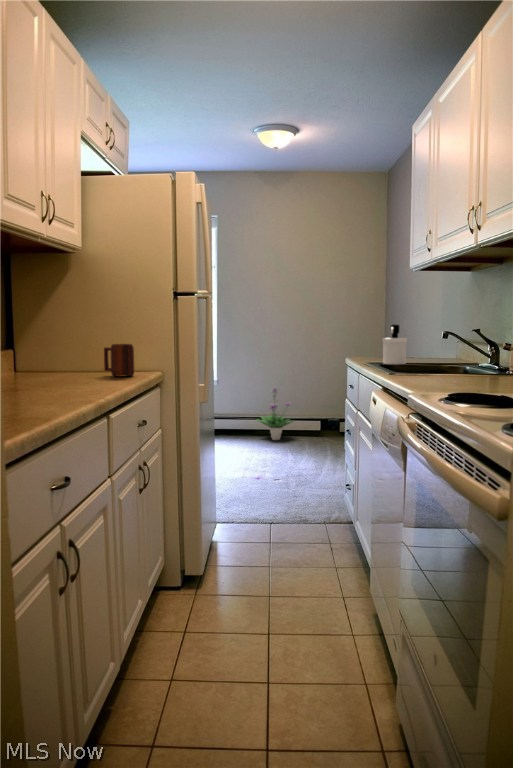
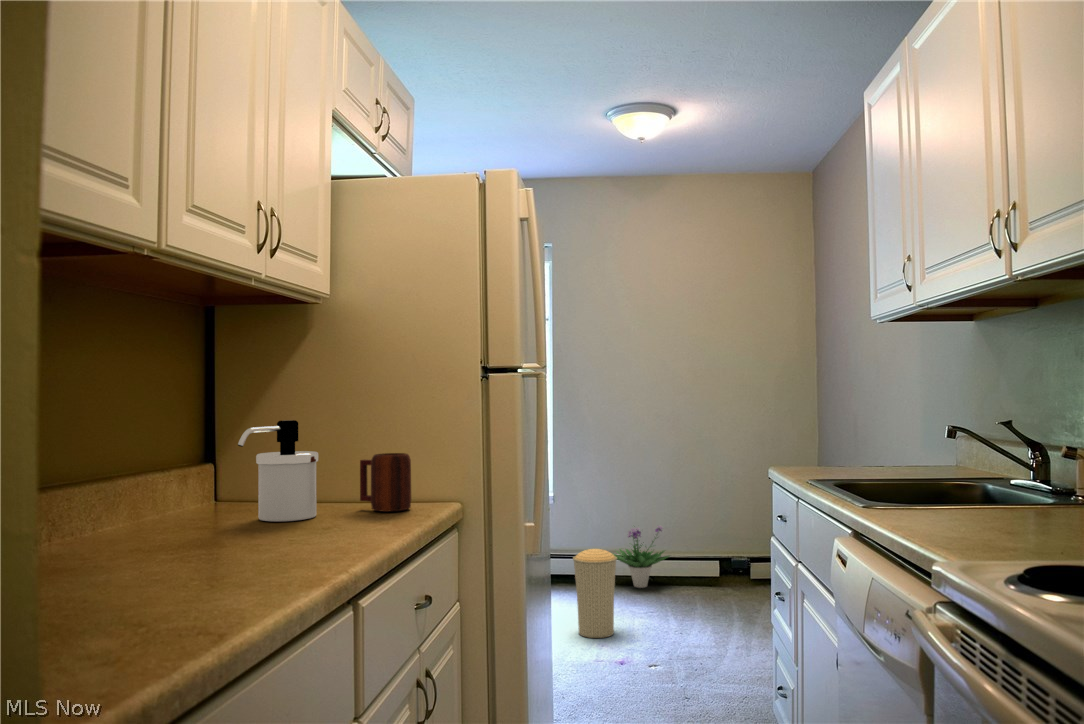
soap dispenser: present [383,325,407,365] -> present [238,420,318,522]
trash can: none [233,414,260,467] -> present [573,549,617,638]

